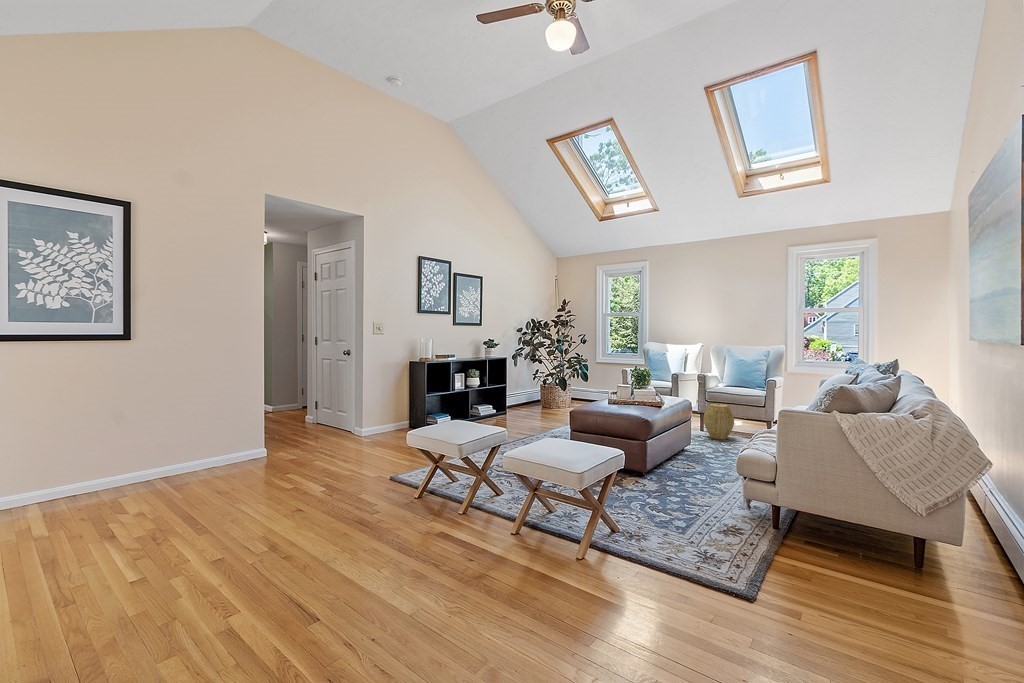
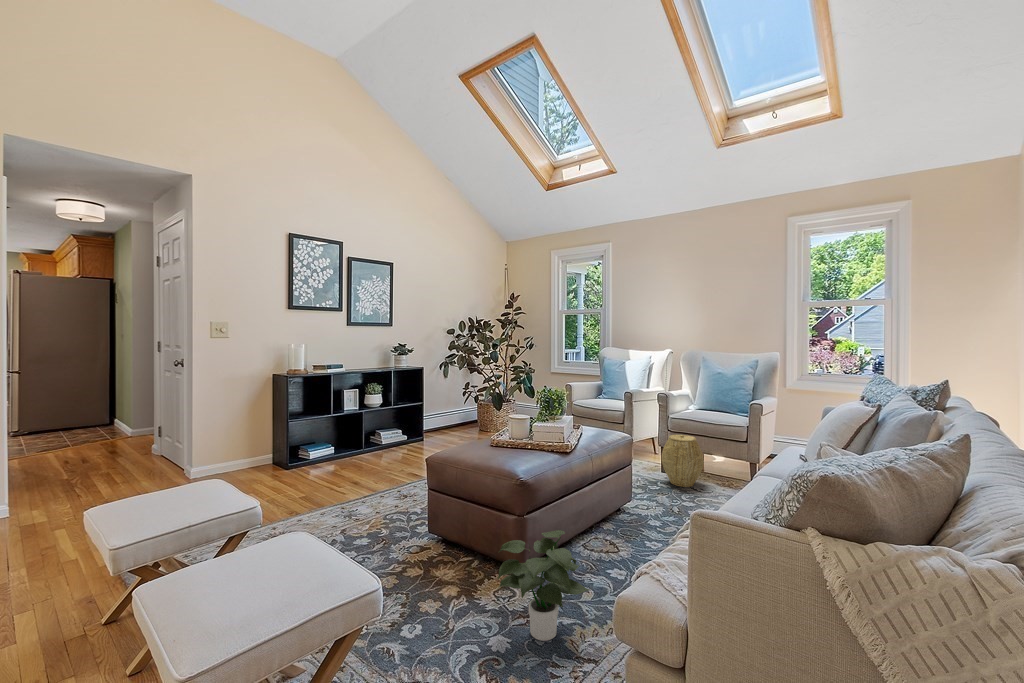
potted plant: none [645,441,698,498] -> present [498,530,589,641]

